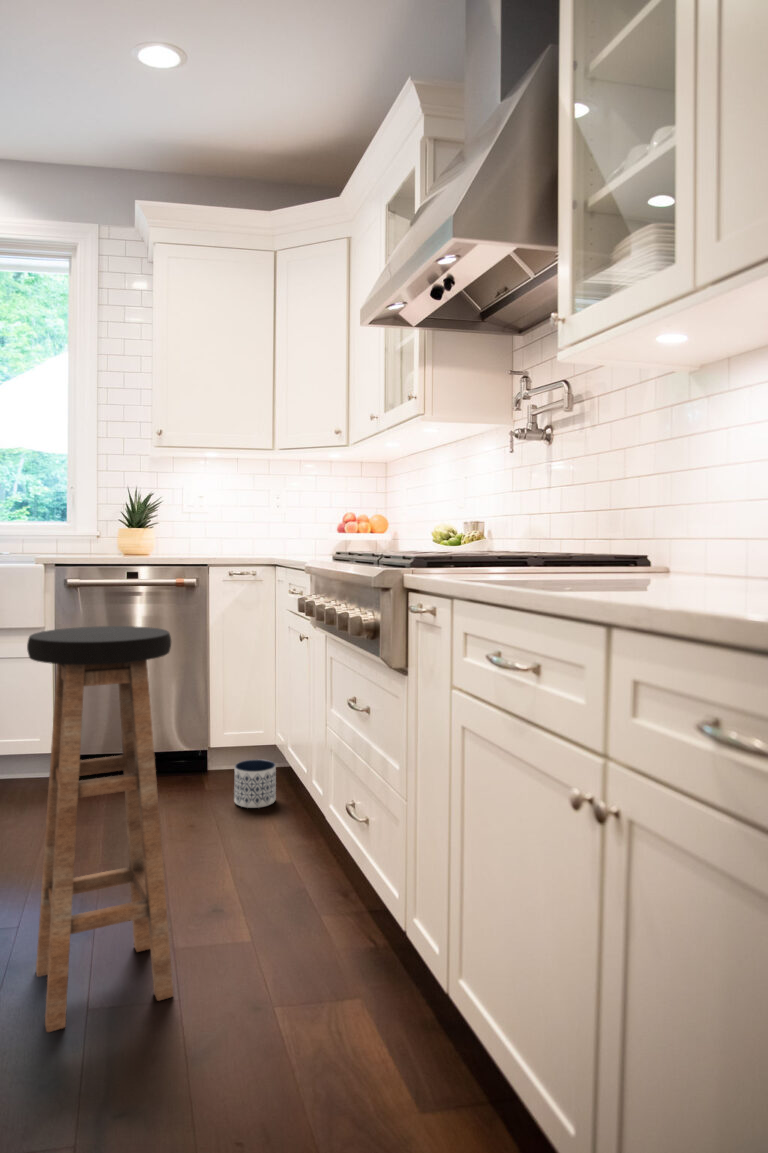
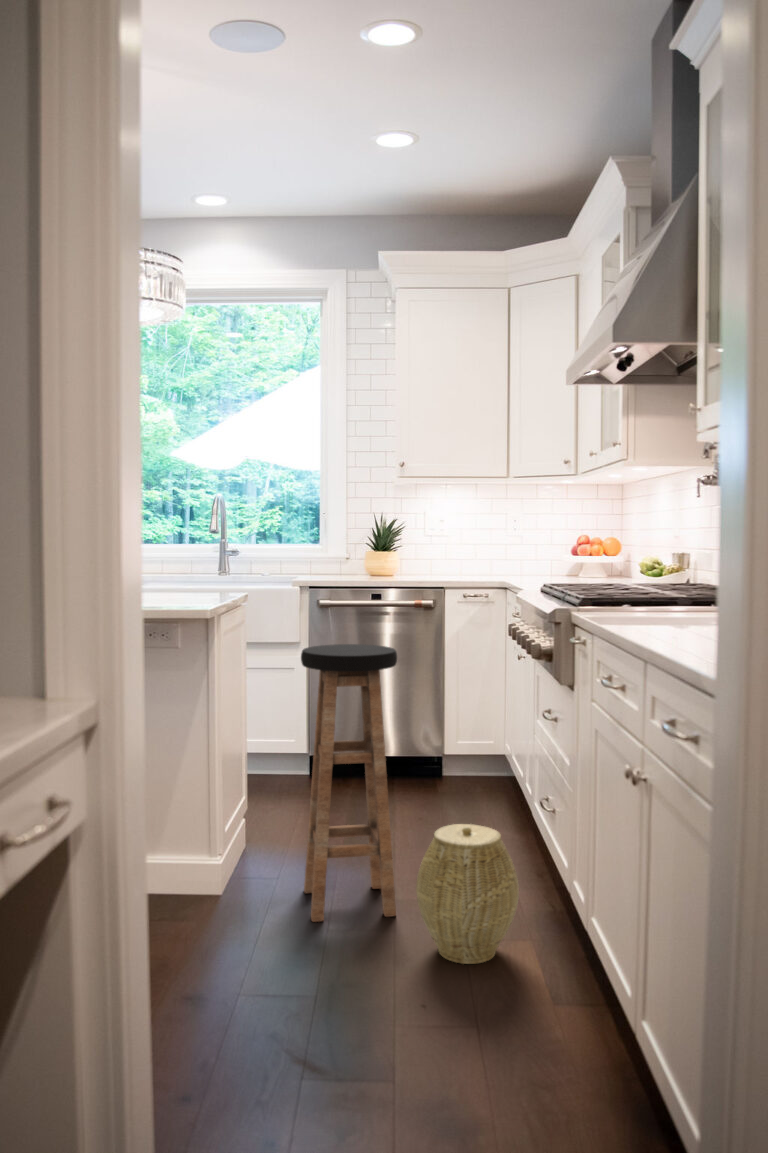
planter: present [234,759,276,808] -> none [462,766,499,808]
woven basket: none [209,865,353,1073] -> present [416,824,519,964]

